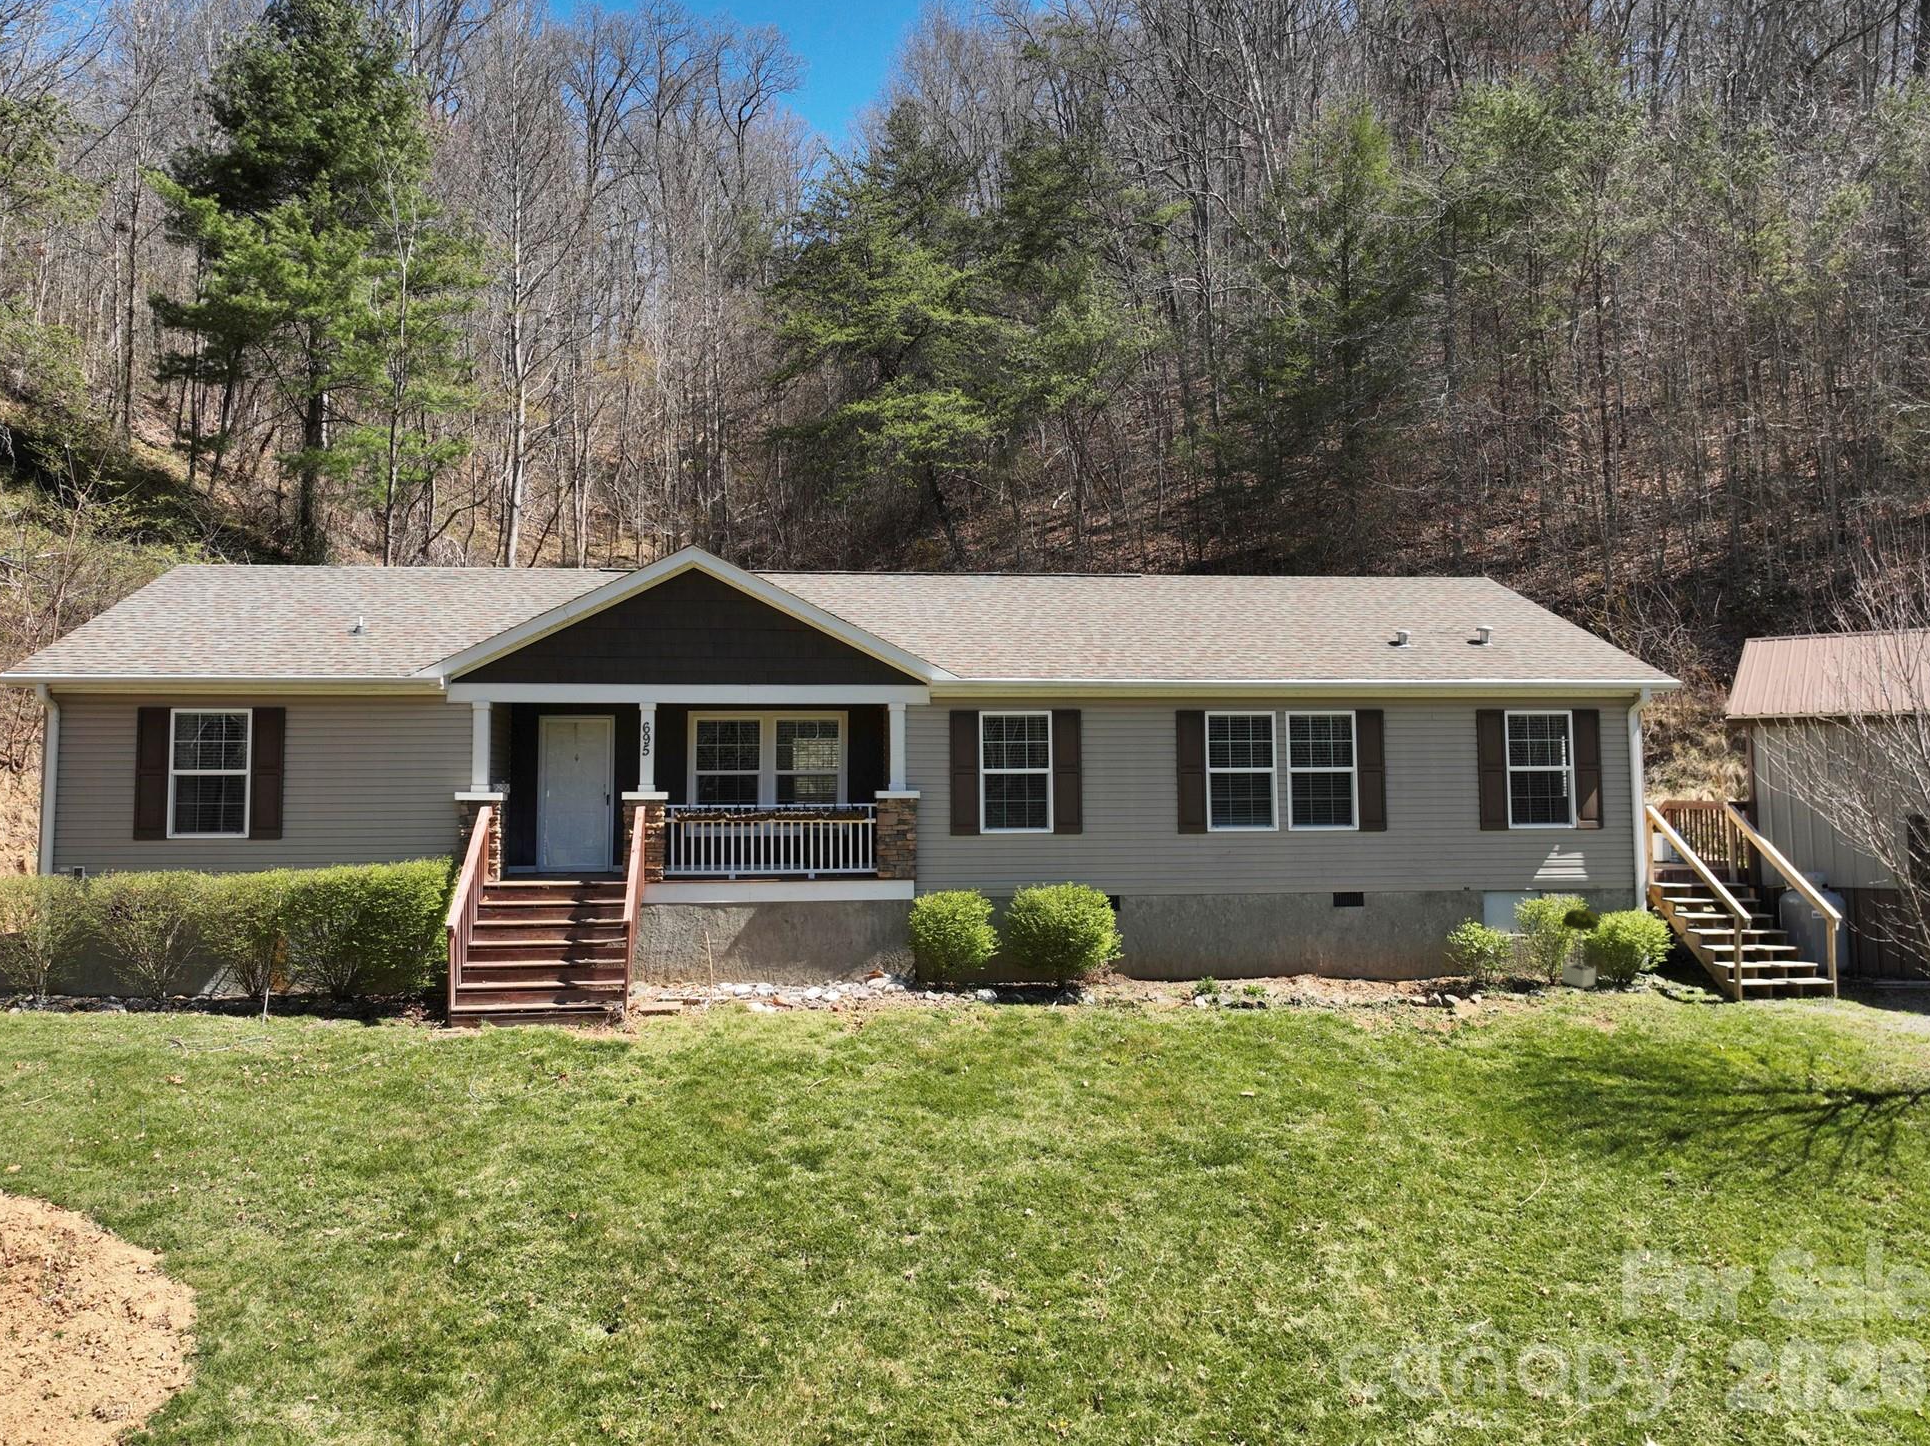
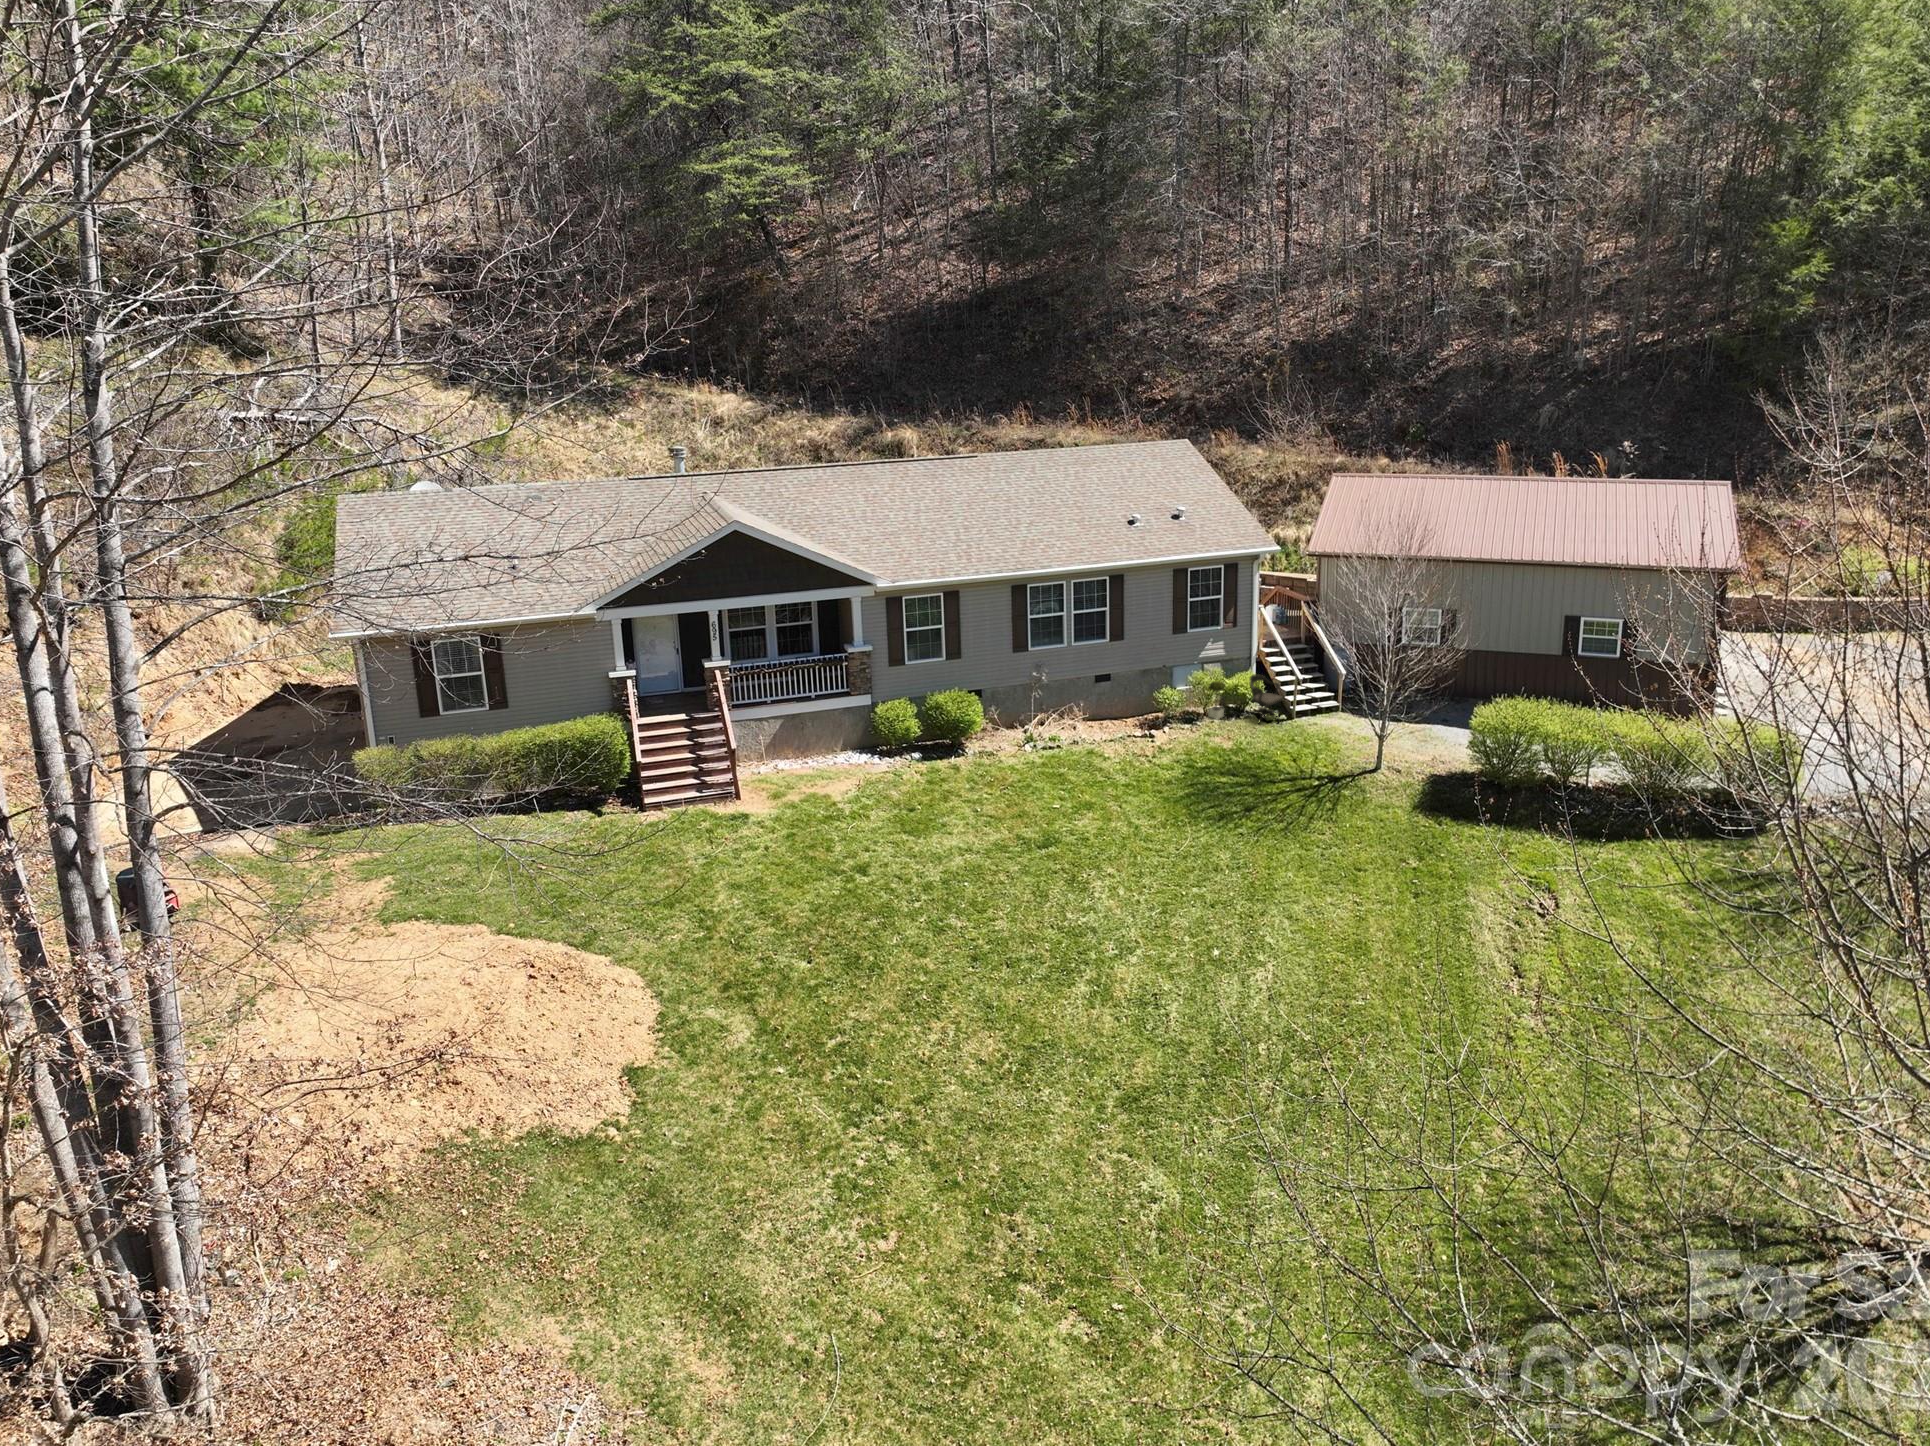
chair: none [1643,905,1726,1006] -> present [1246,674,1282,723]

